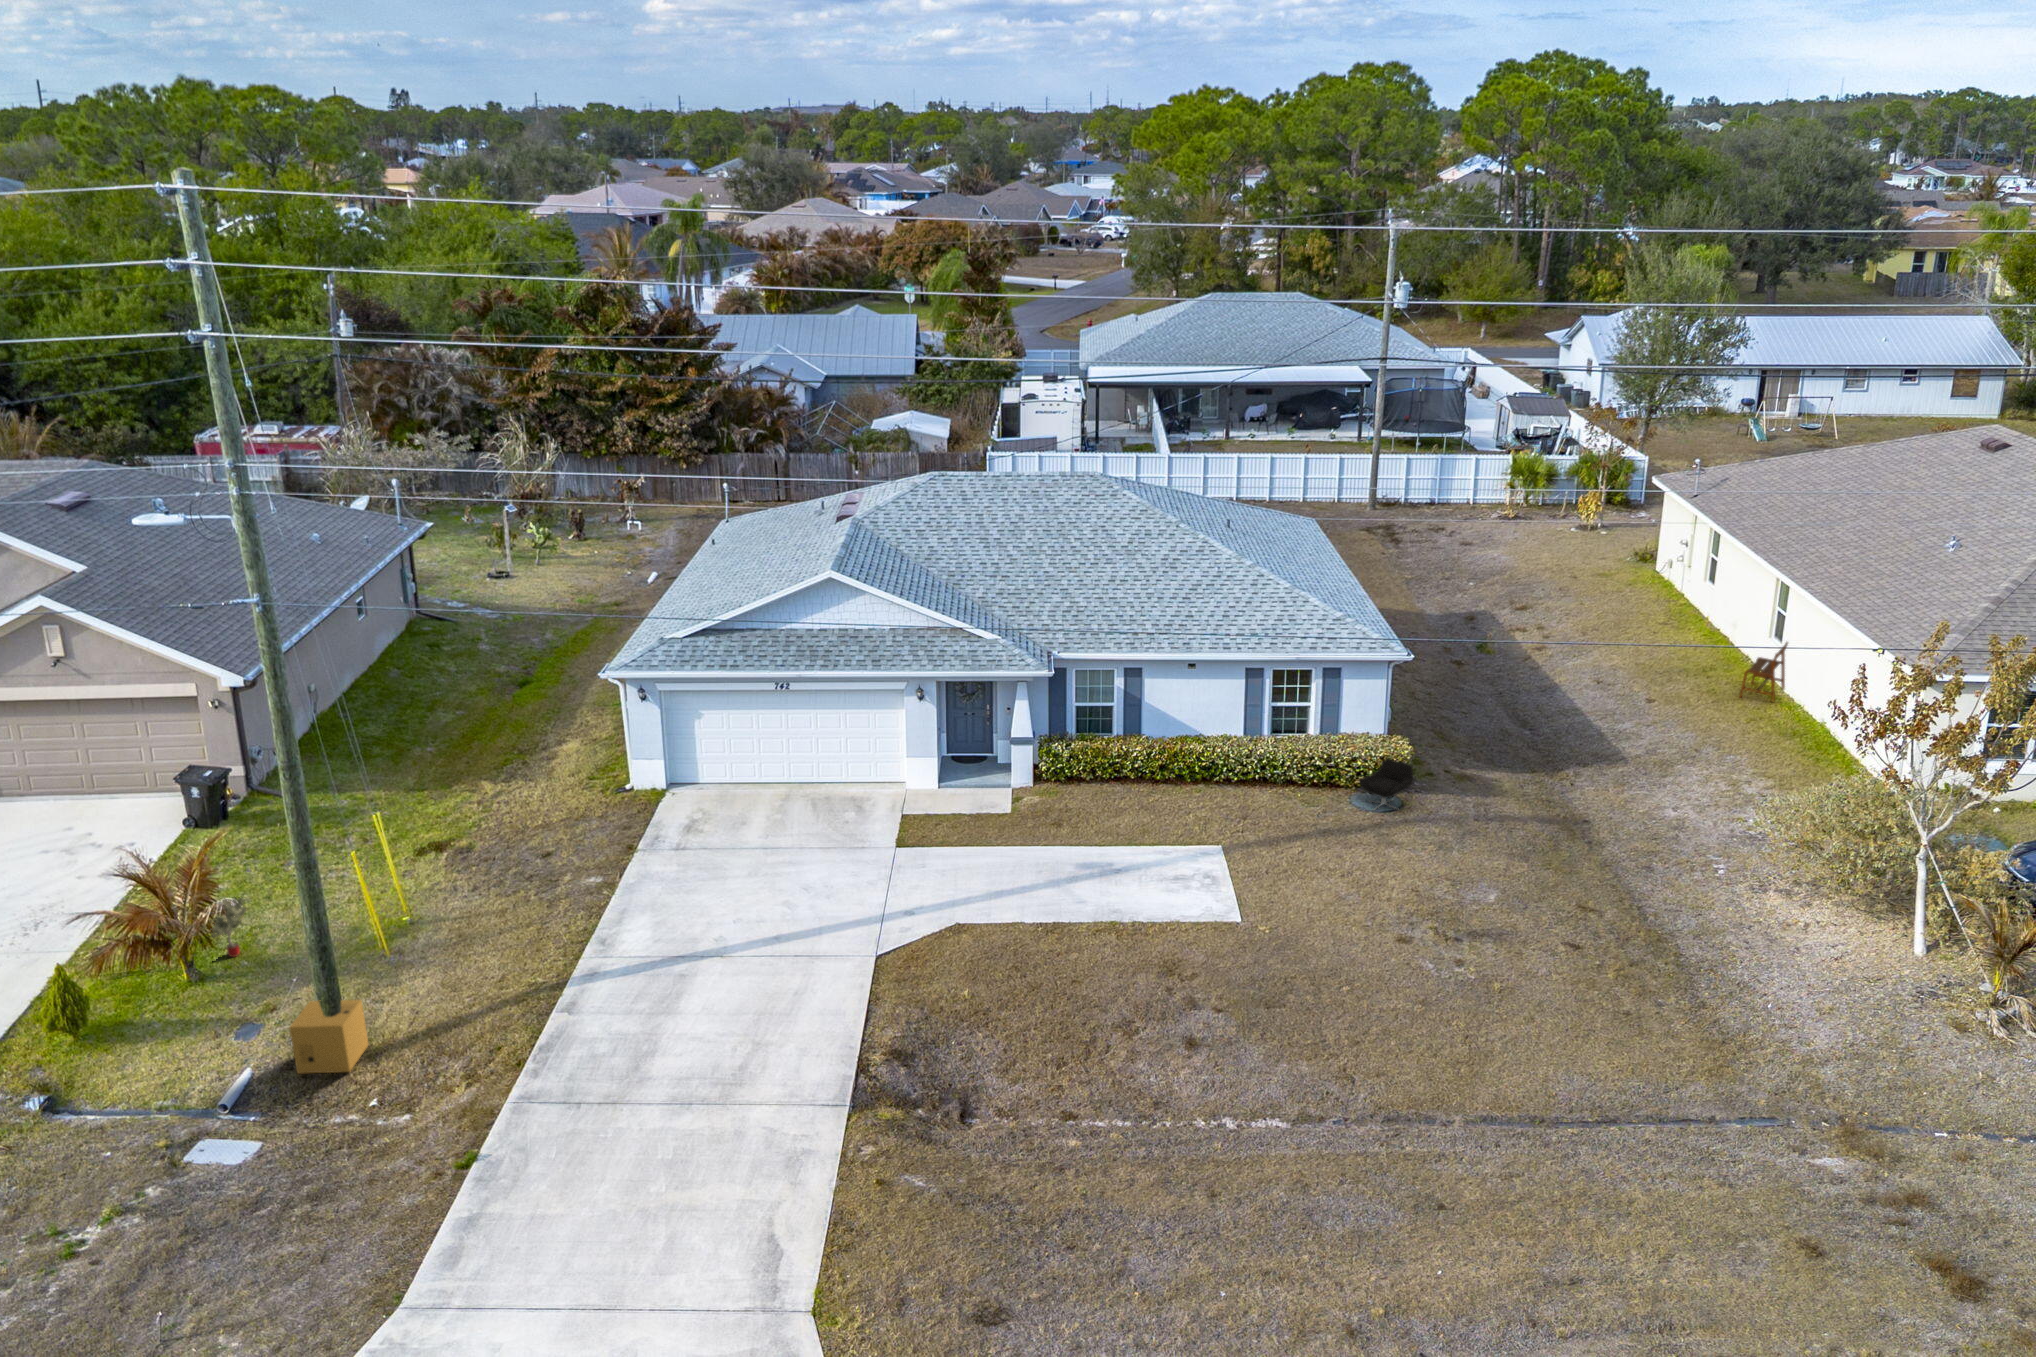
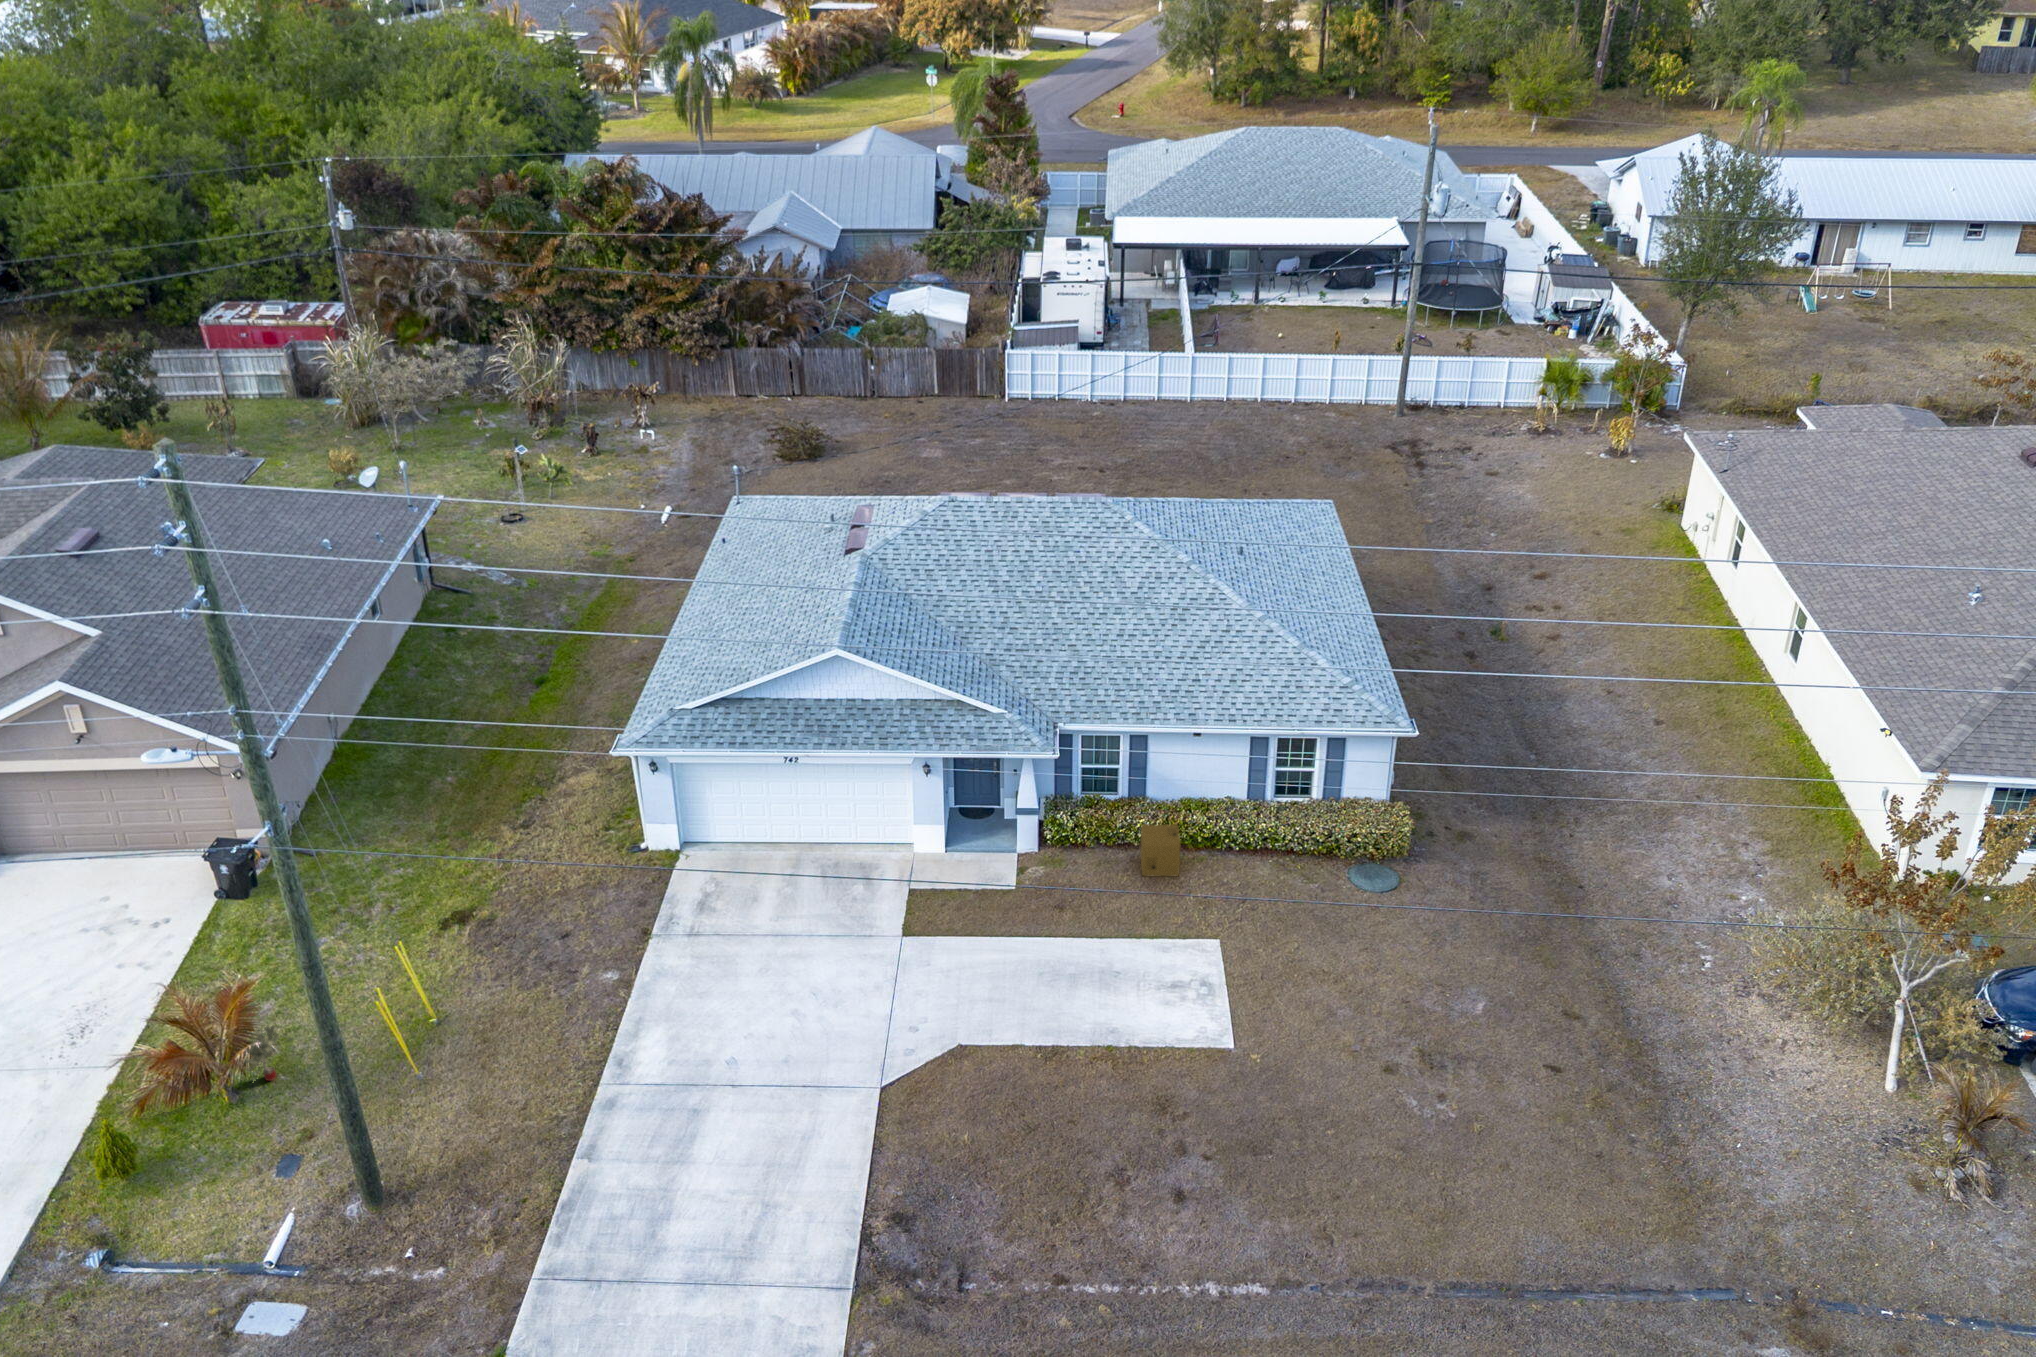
bench: present [1739,642,1788,702] -> none [1744,667,1800,732]
lounge chair: present [1359,758,1414,809] -> none [1358,832,1412,889]
cardboard box: present [290,1000,368,1074] -> present [1140,825,1180,876]

